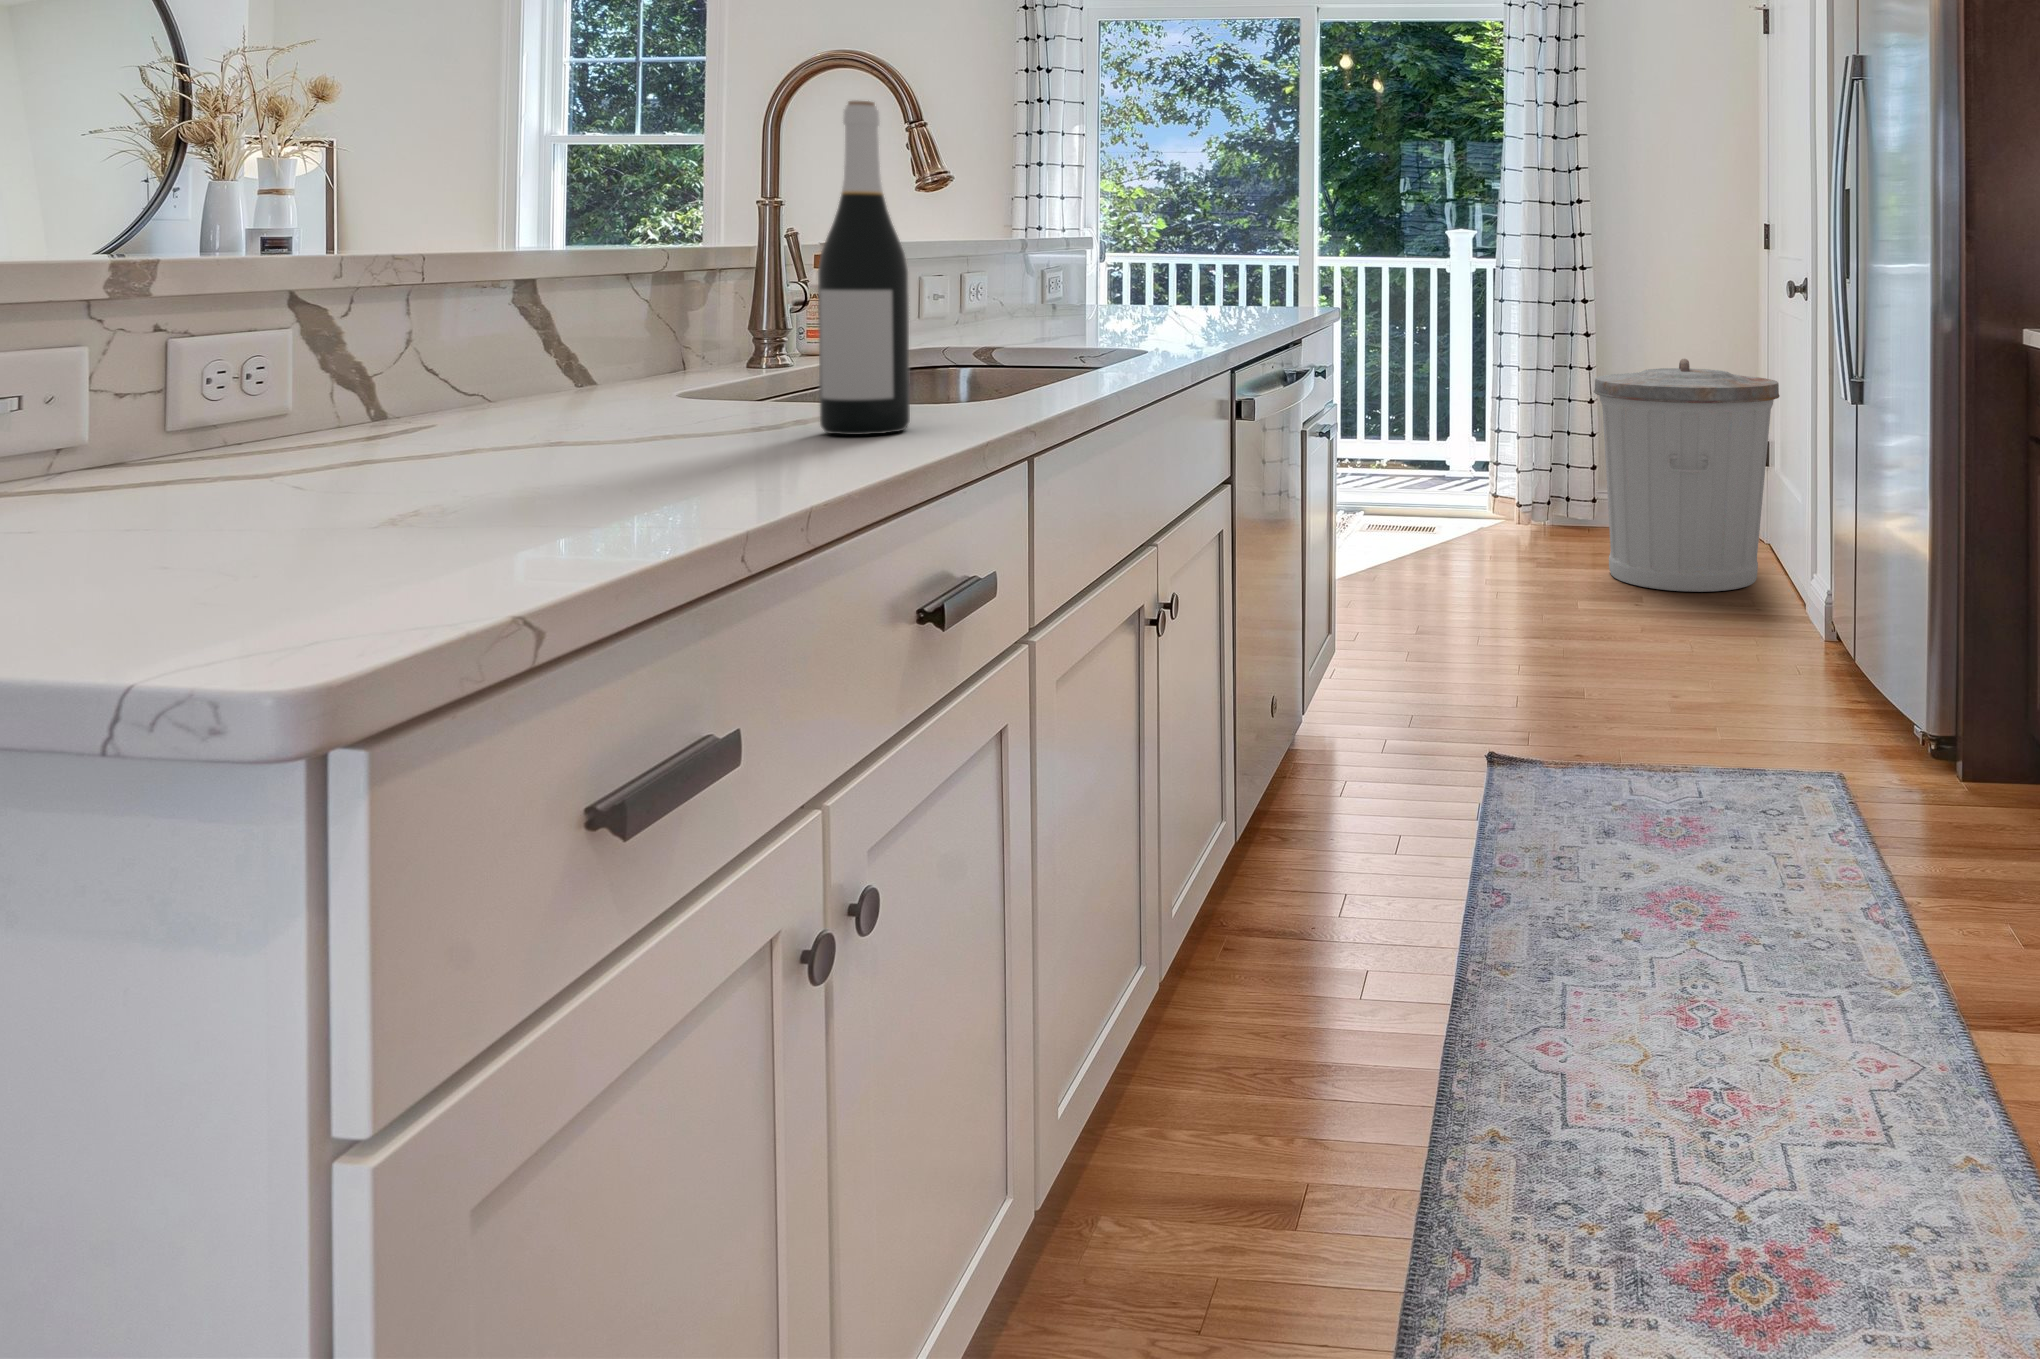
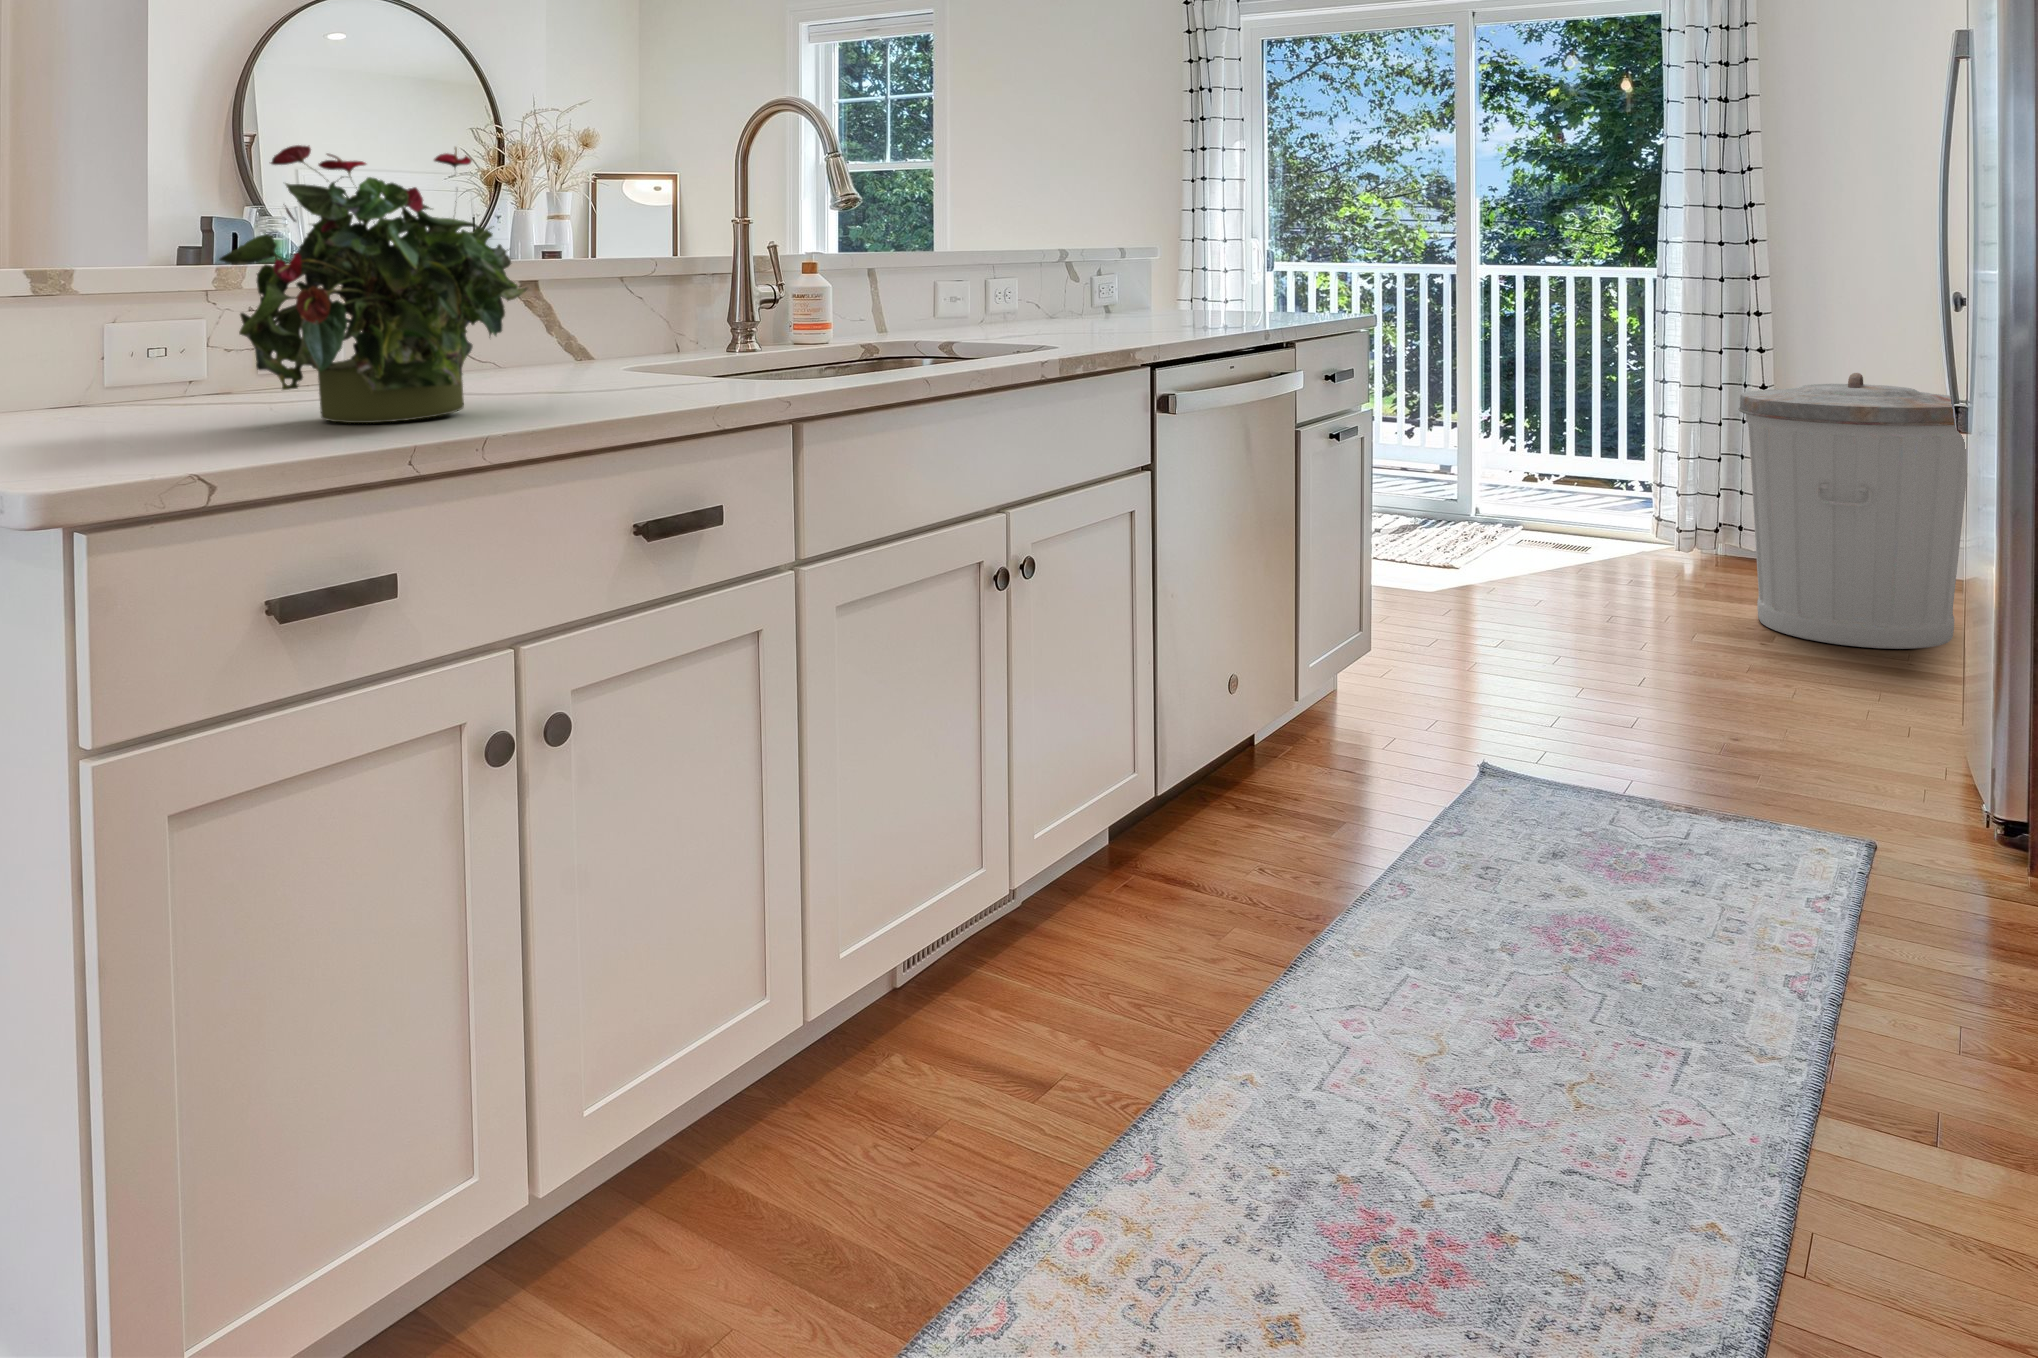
potted plant: none [138,45,704,493] -> present [219,145,528,423]
wine bottle: present [818,101,910,435] -> none [650,153,716,402]

